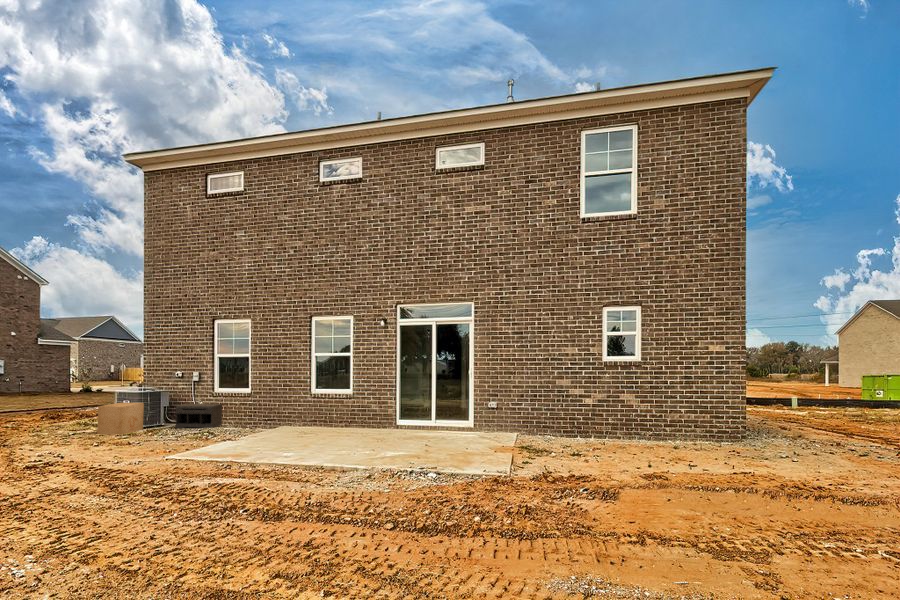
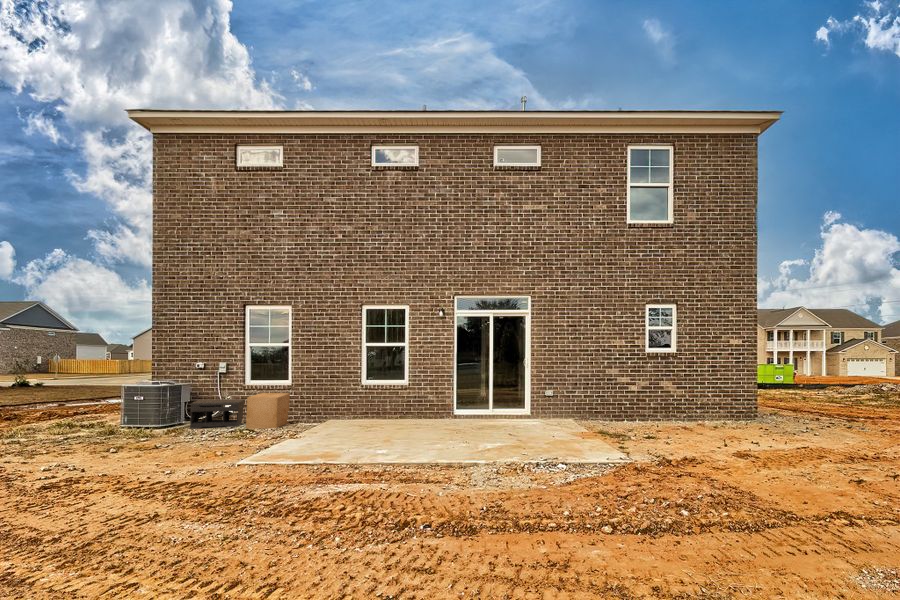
cardboard box: present [97,403,144,434] -> present [246,393,290,428]

